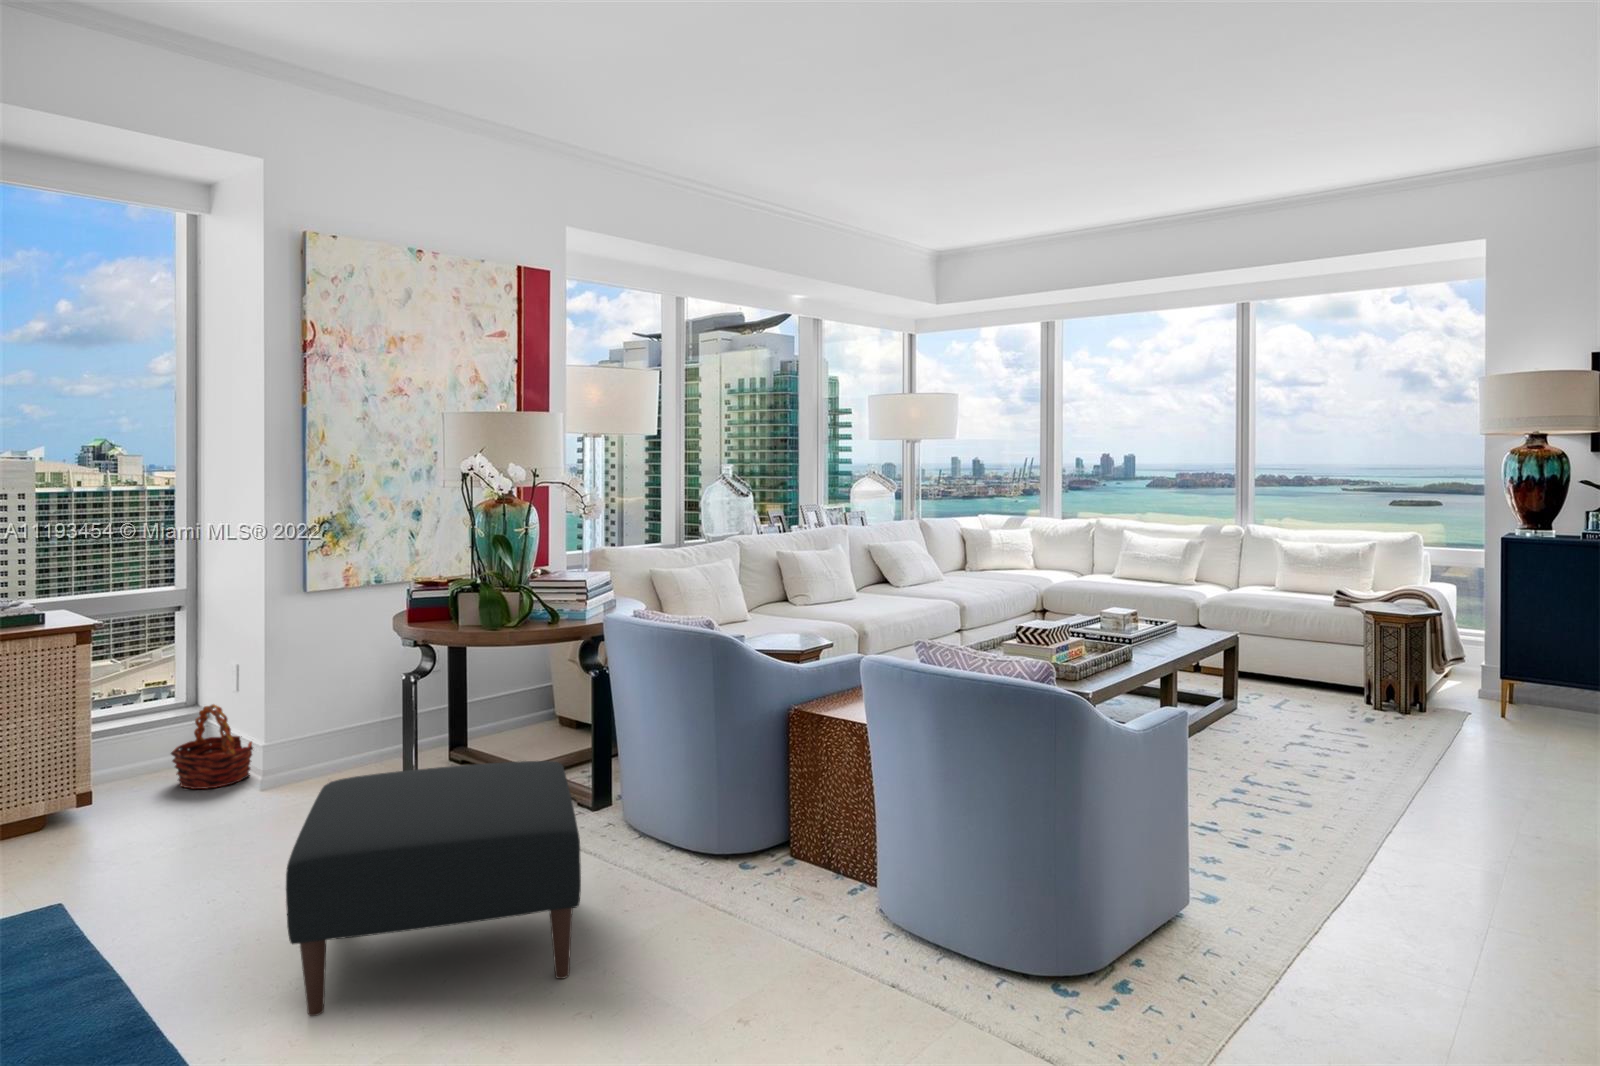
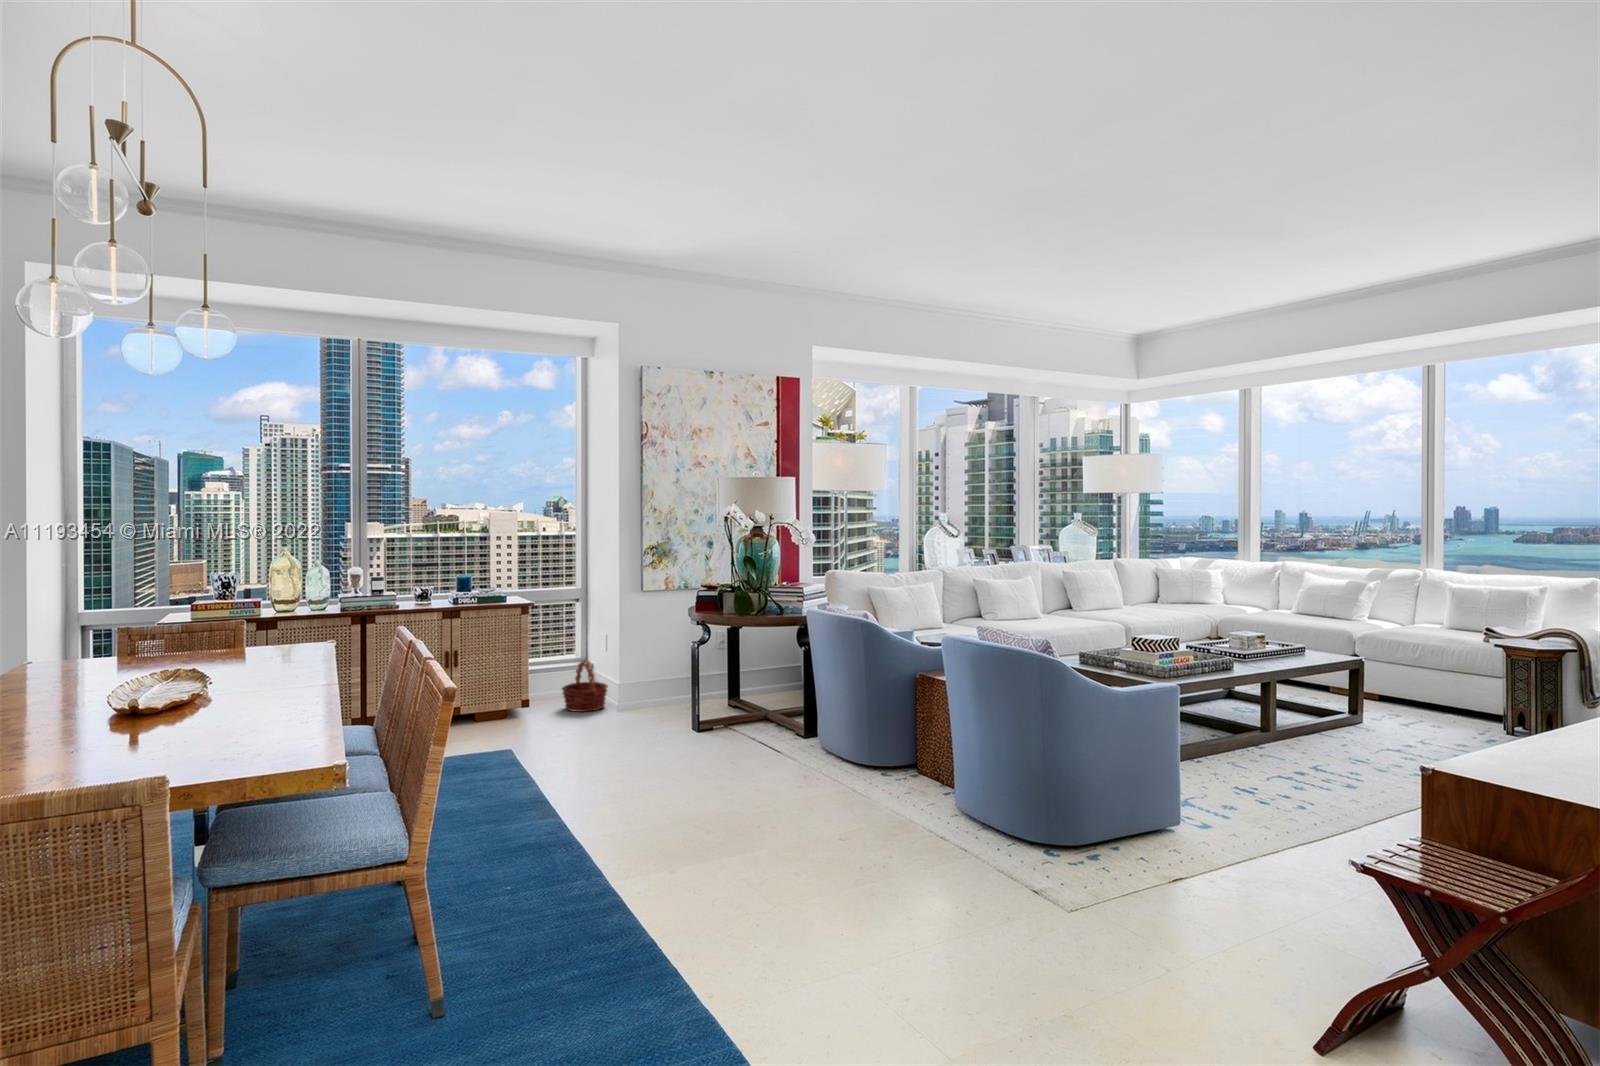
ottoman: present [286,761,581,1016] -> none [599,692,767,814]

